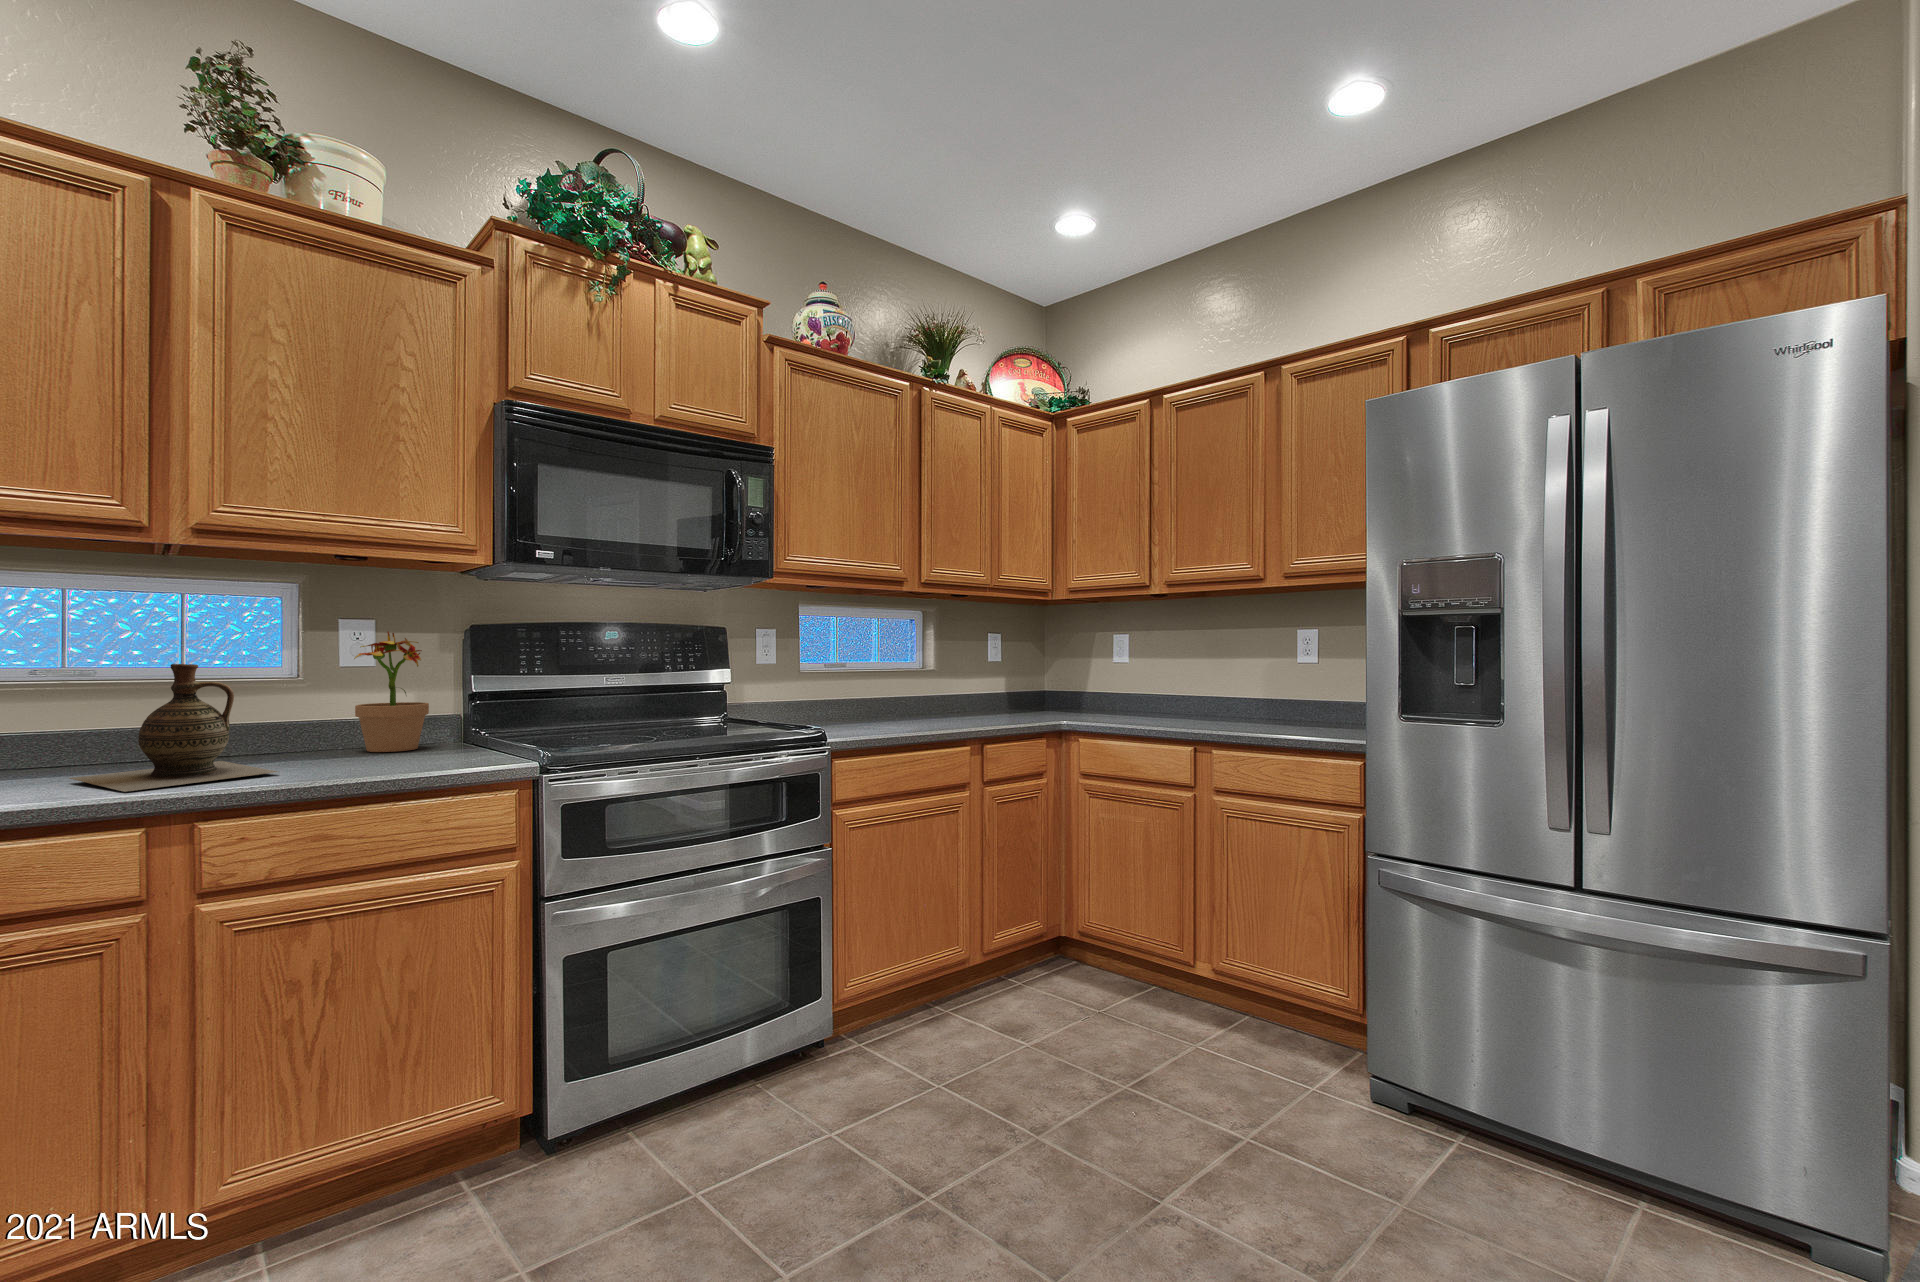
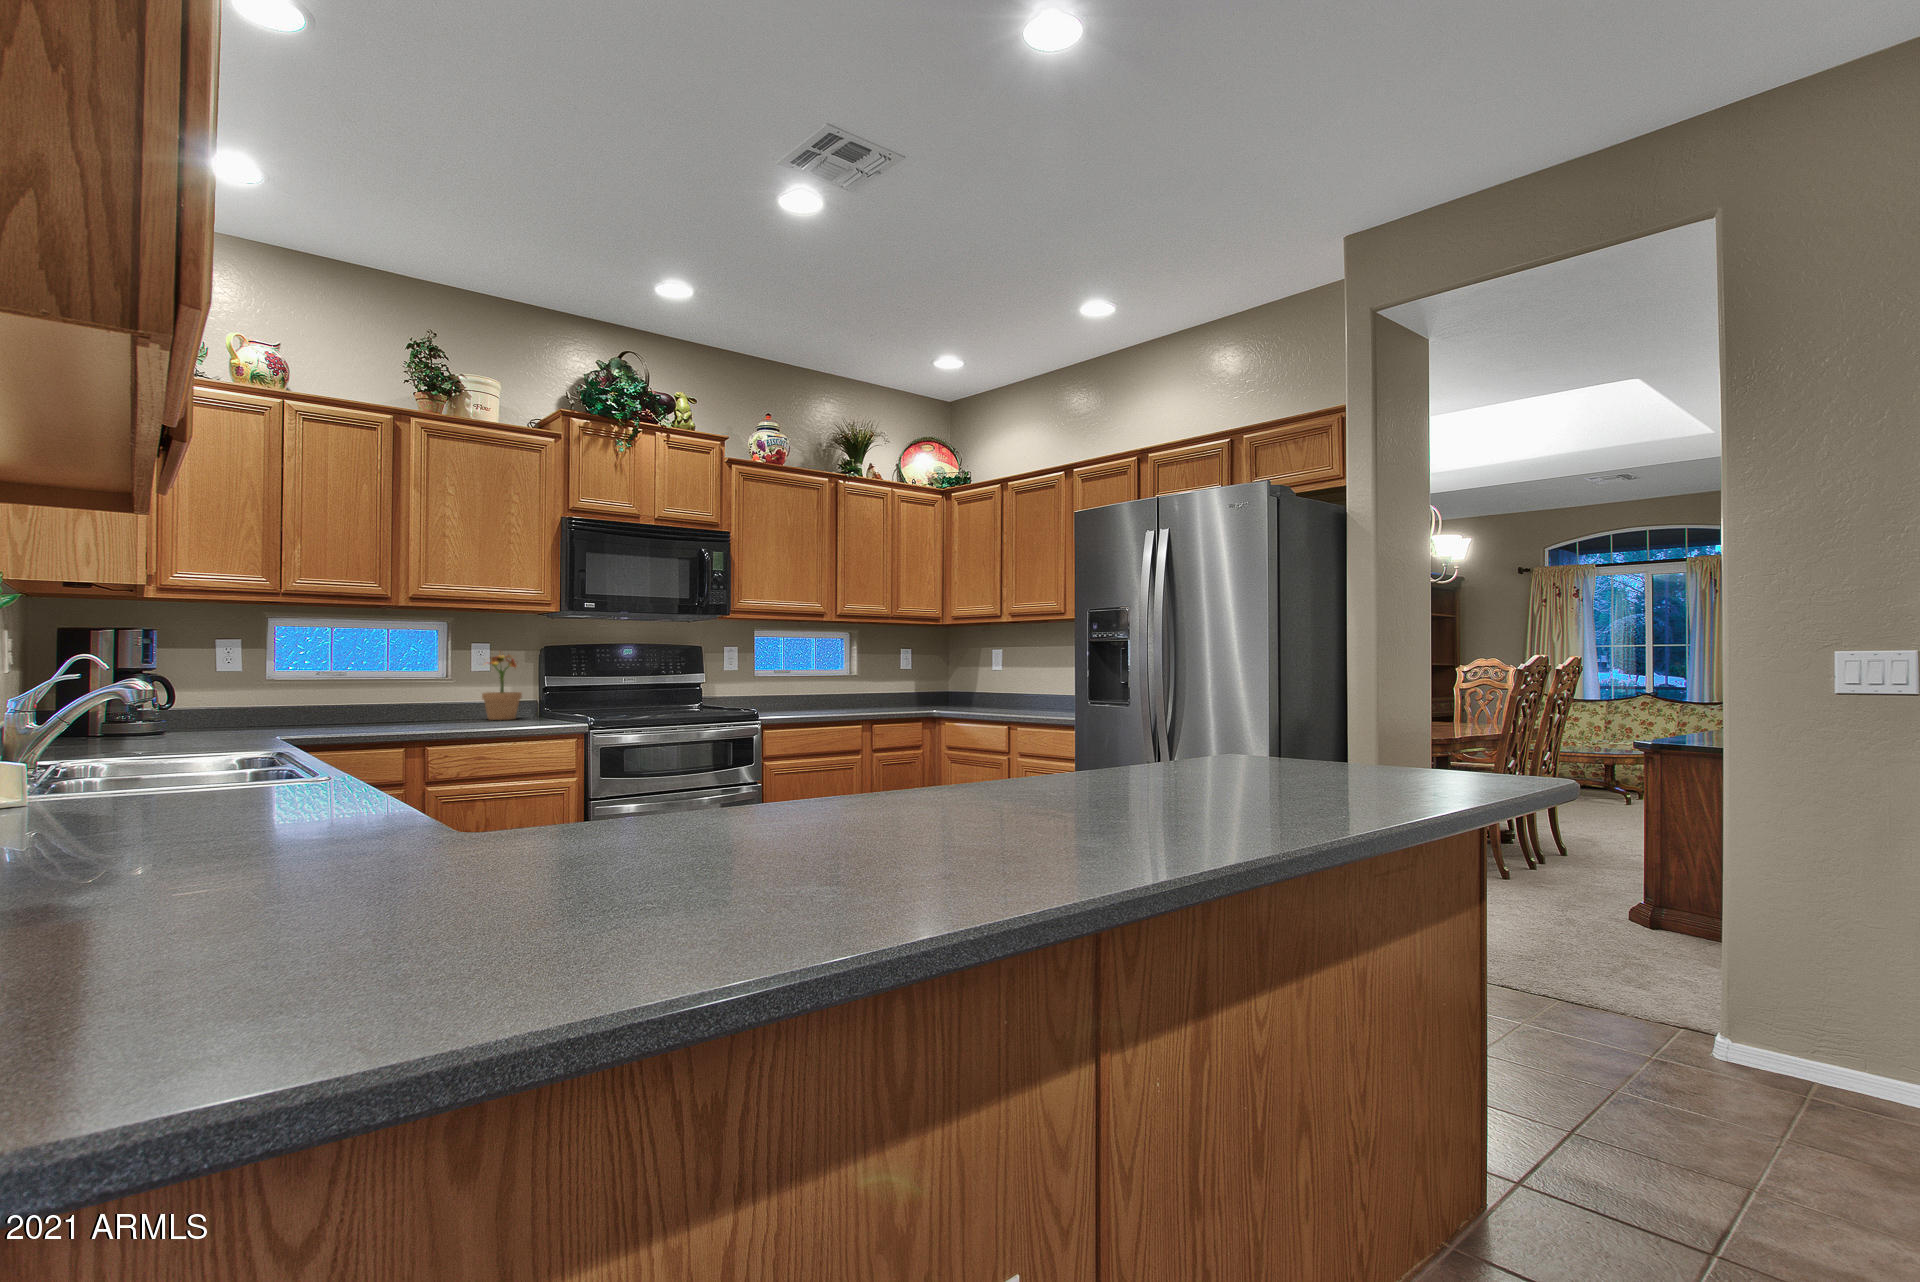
ceramic jug: present [69,664,278,792] -> none [356,668,456,730]

